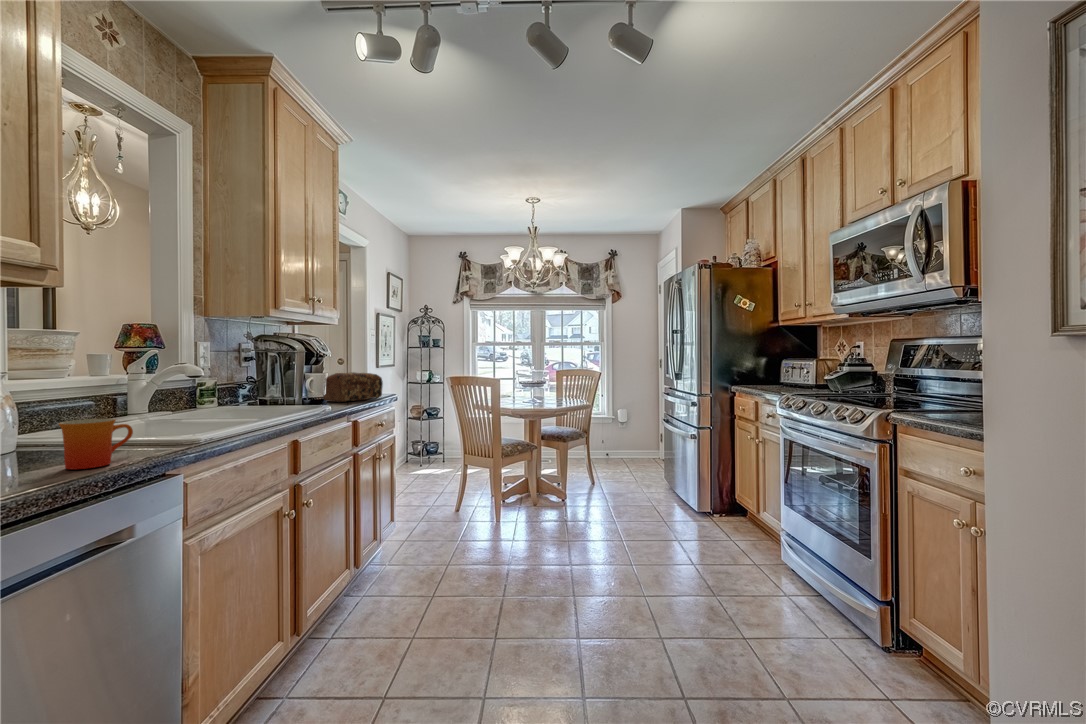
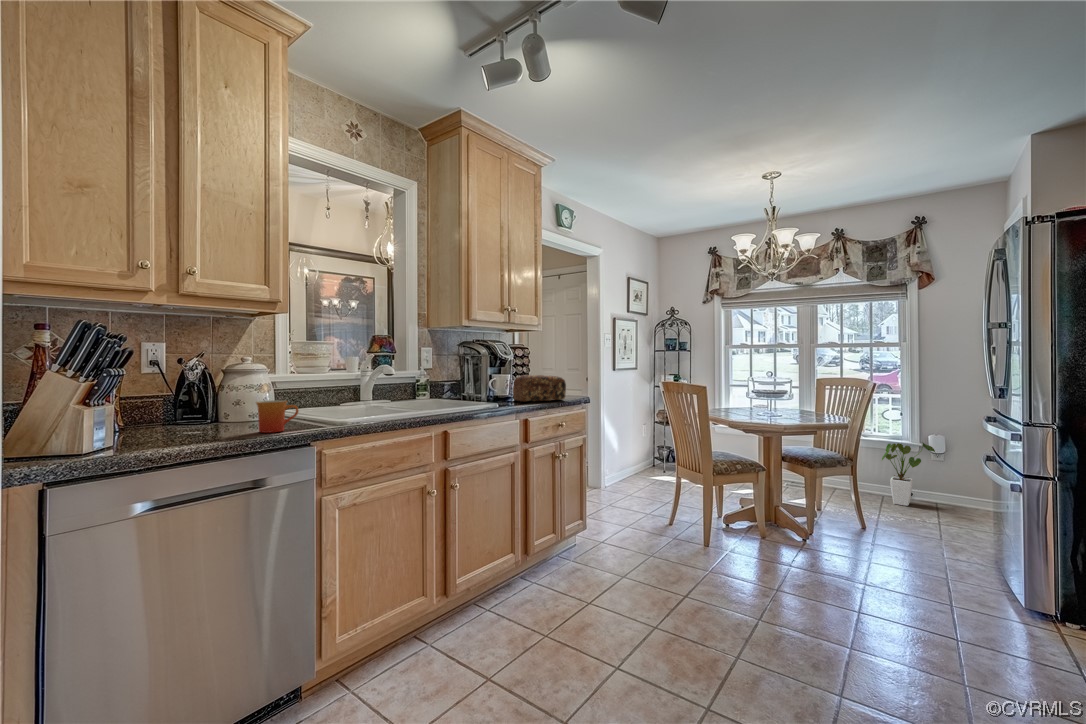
house plant: none [592,414,622,462] -> present [882,443,935,506]

